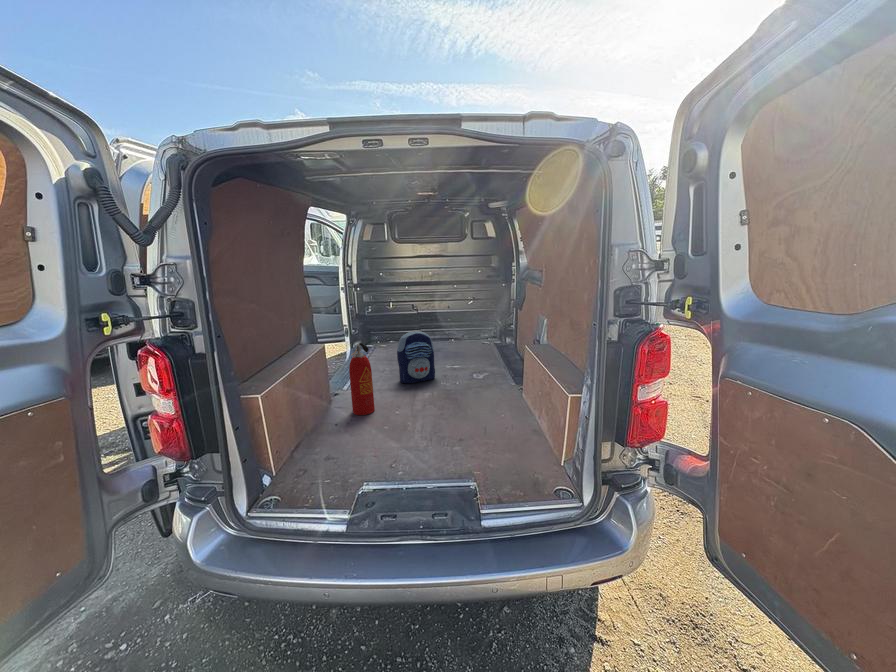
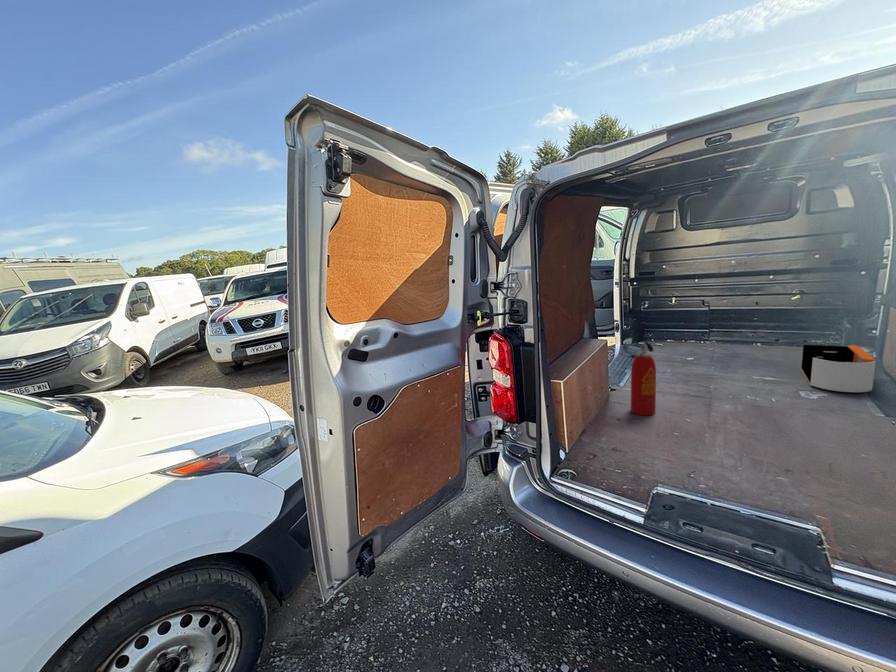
backpack: present [397,331,435,384] -> none [682,332,731,390]
storage bin: none [481,334,519,369] -> present [801,345,876,392]

